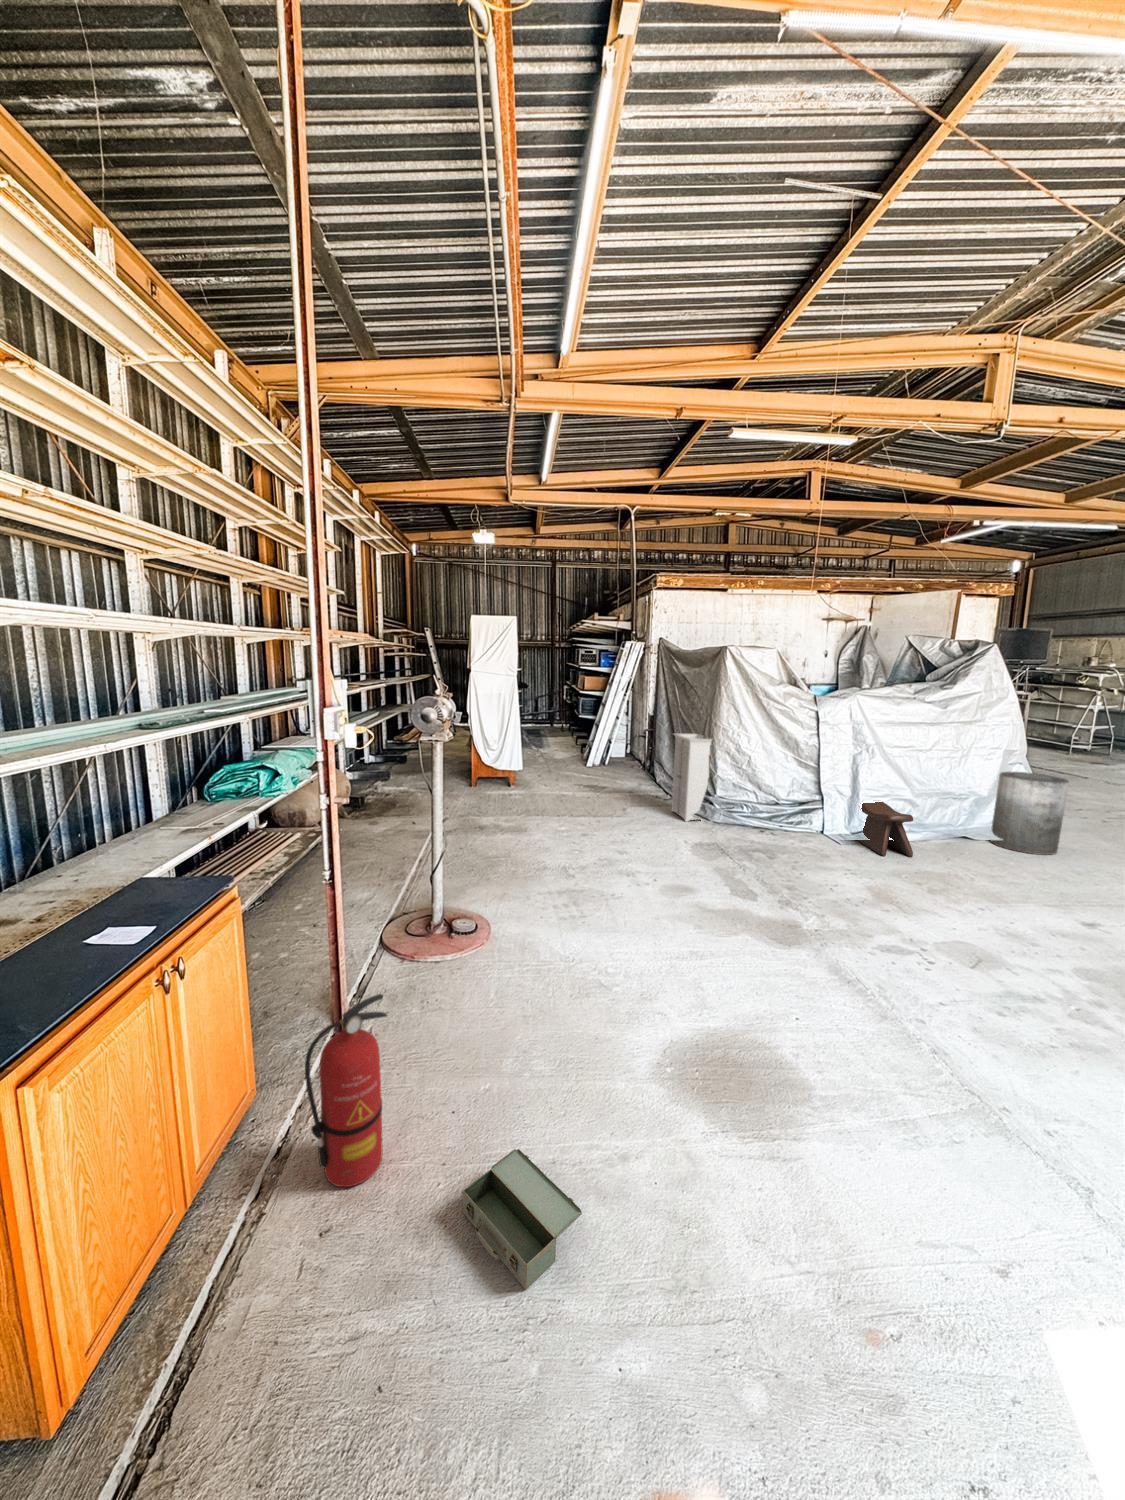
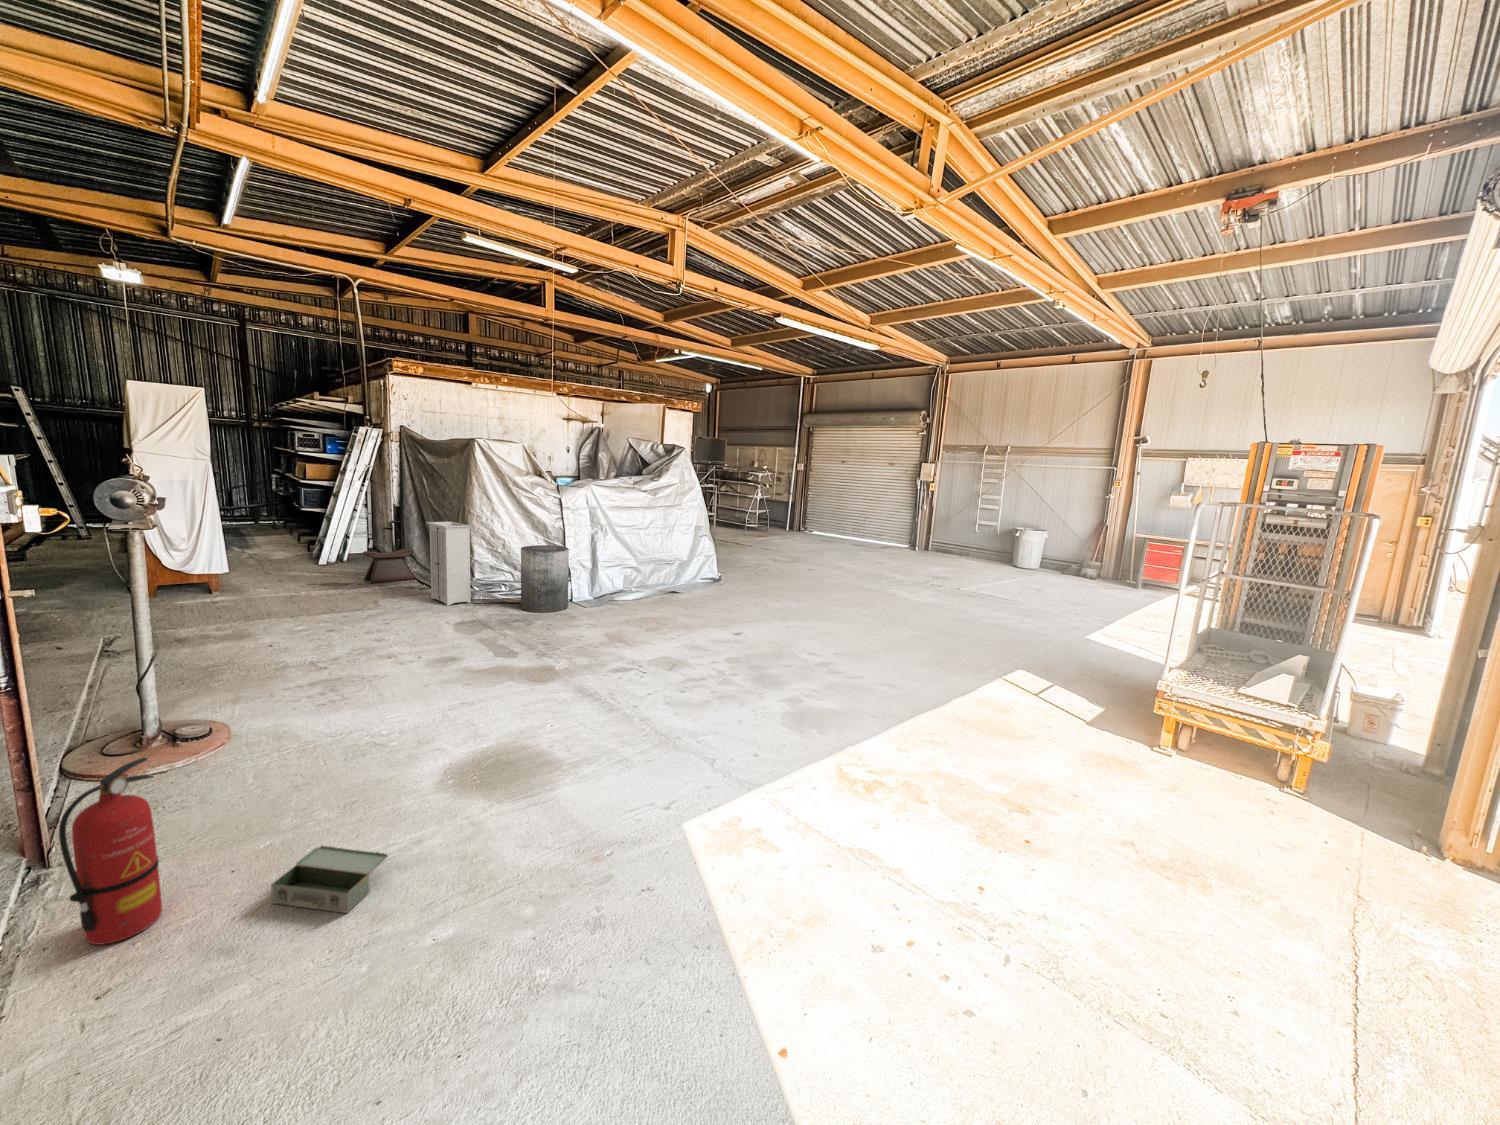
trash can: present [990,772,1069,855] -> present [521,545,569,613]
stool: present [857,802,913,857] -> present [362,549,415,583]

